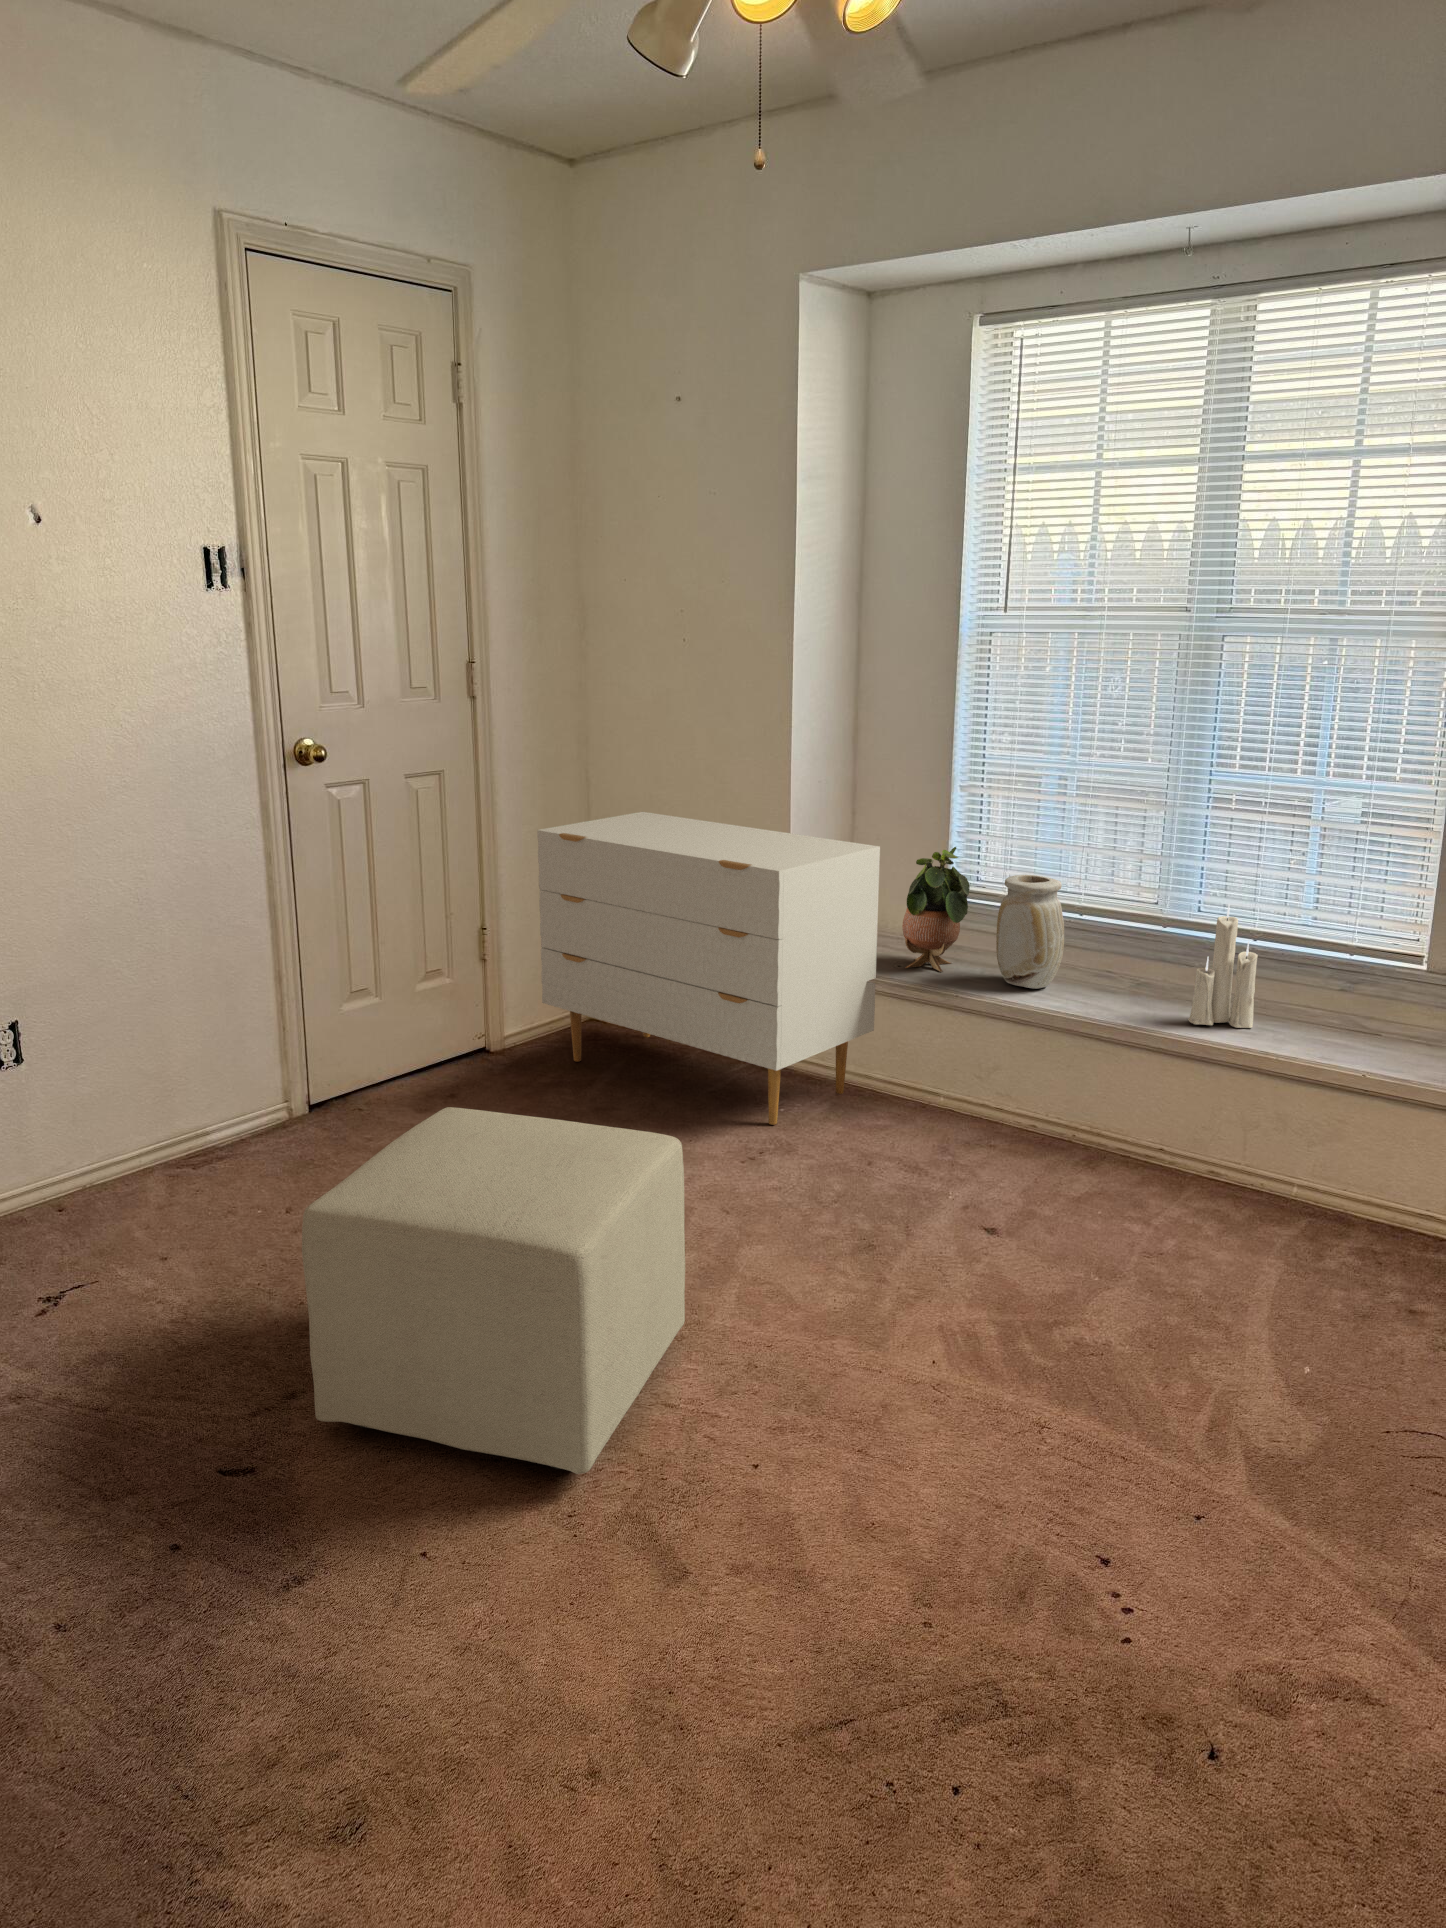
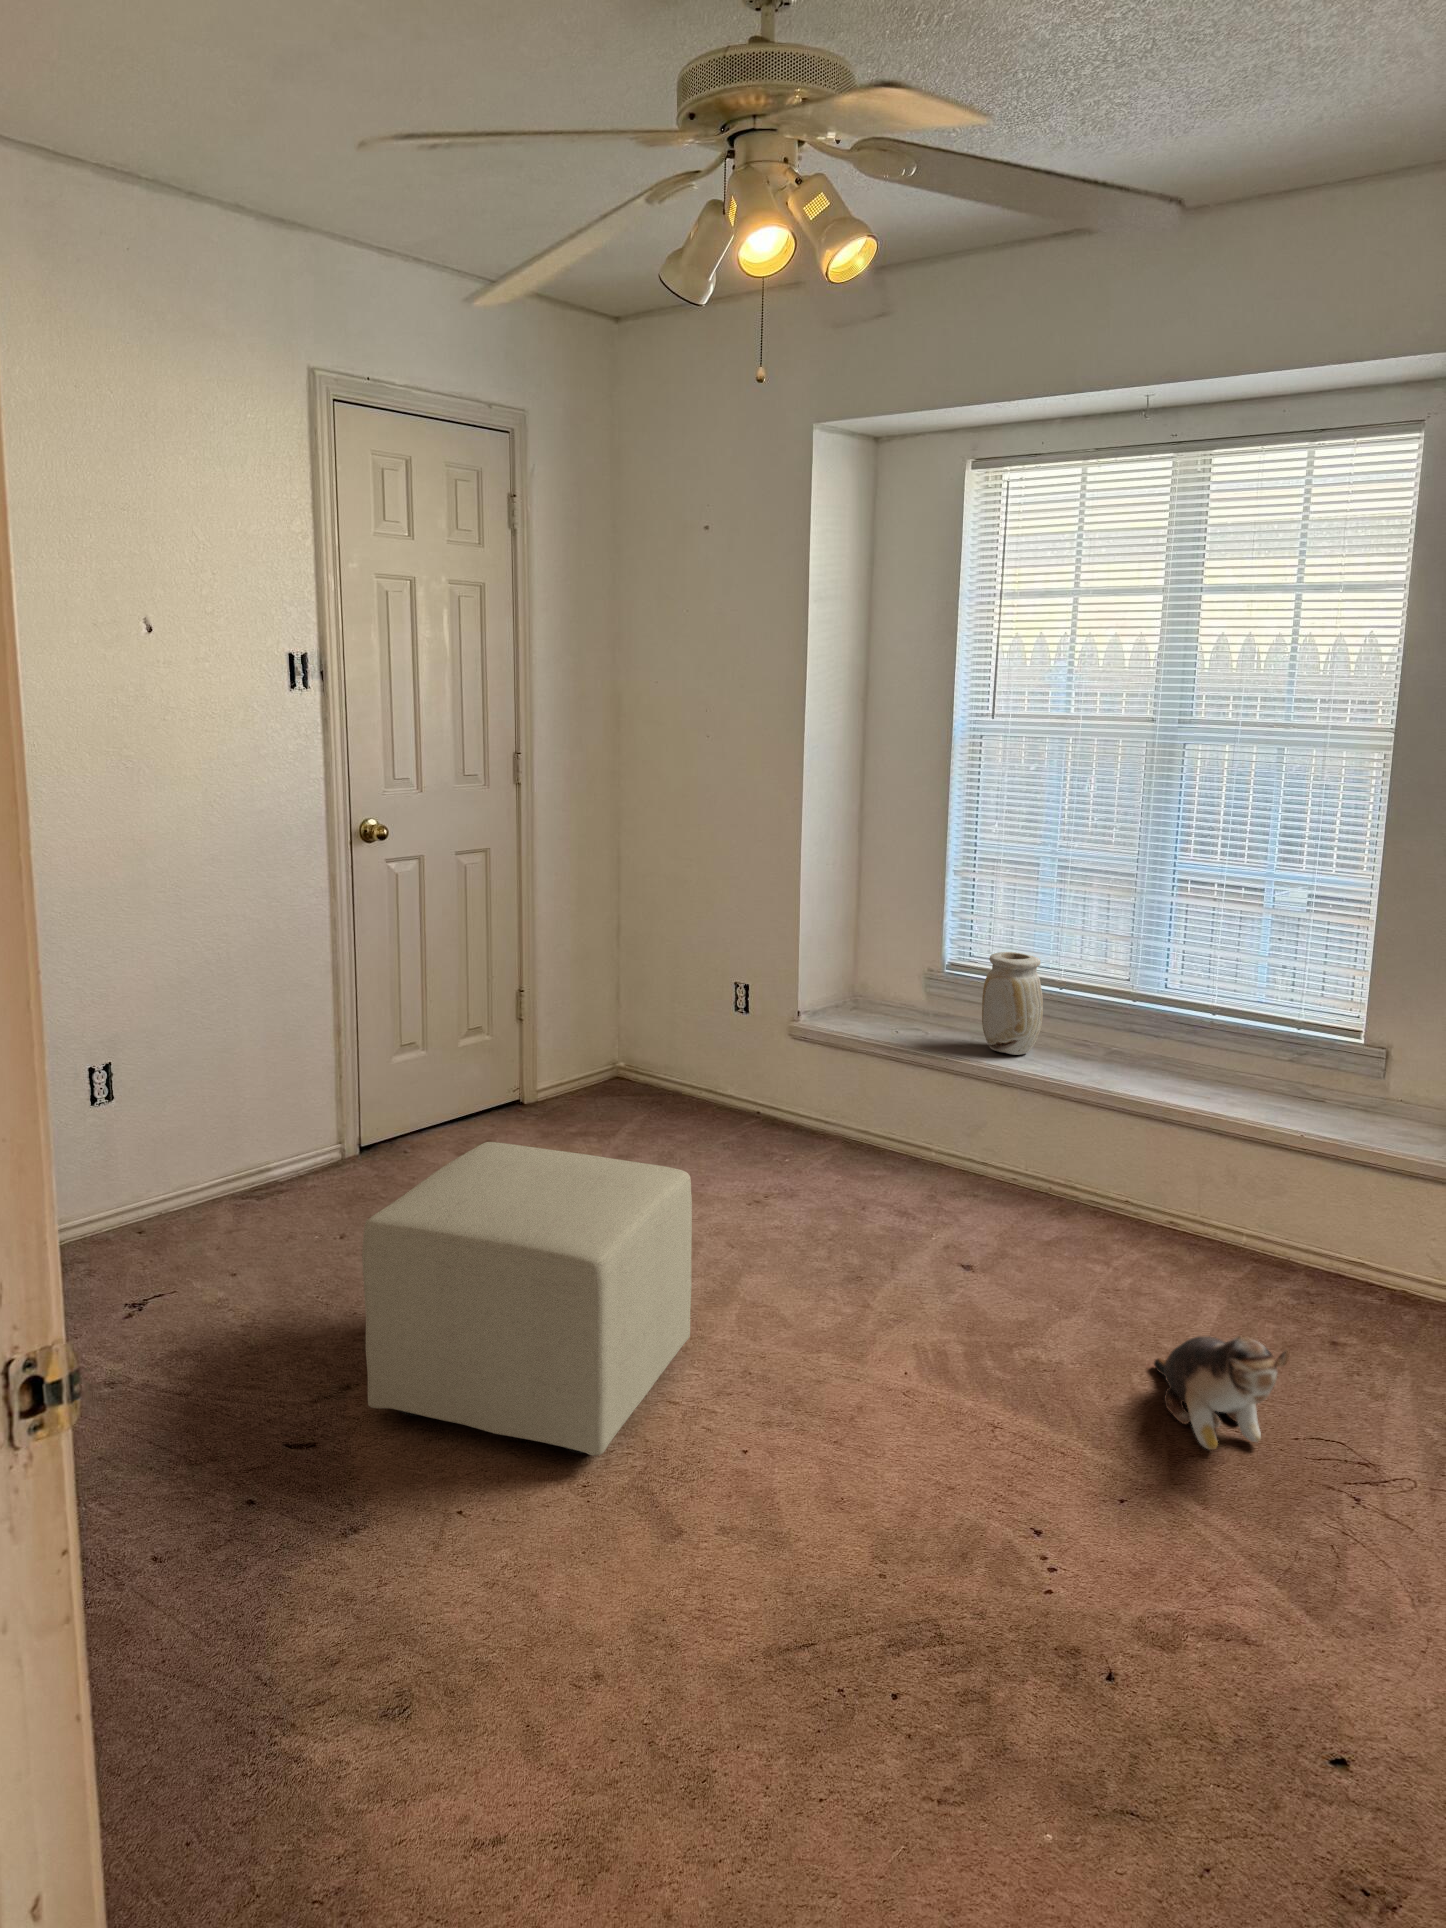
dresser: present [537,812,880,1125] -> none [572,889,878,1173]
potted plant: present [902,847,970,972] -> none [898,926,959,1038]
candle: present [1188,904,1258,1028] -> none [1151,974,1213,1093]
plush toy: none [1210,1313,1381,1443] -> present [1154,1336,1290,1450]

